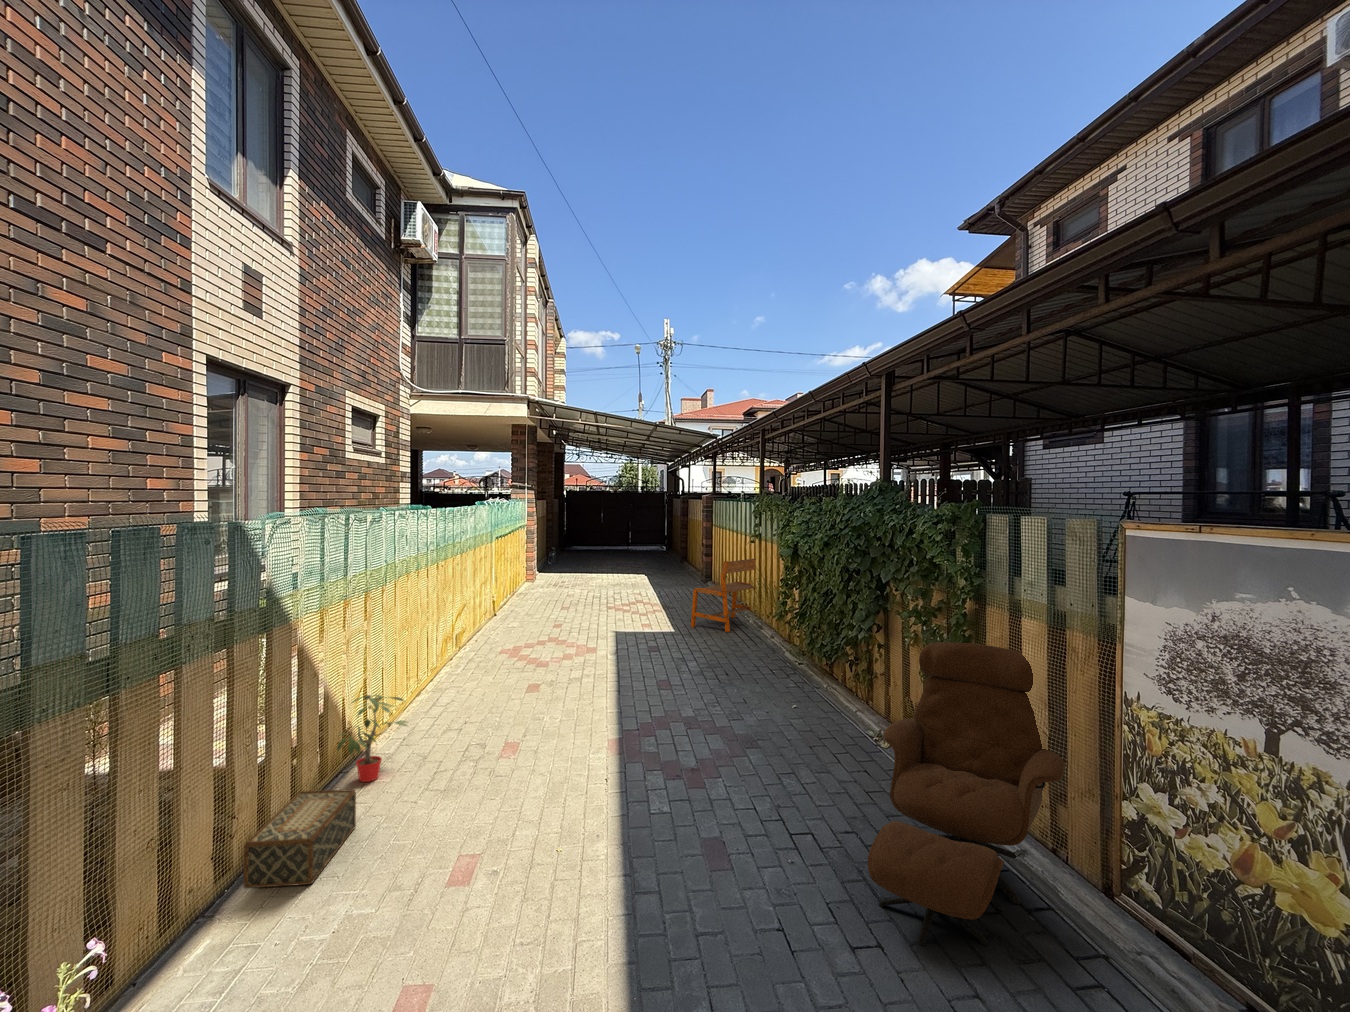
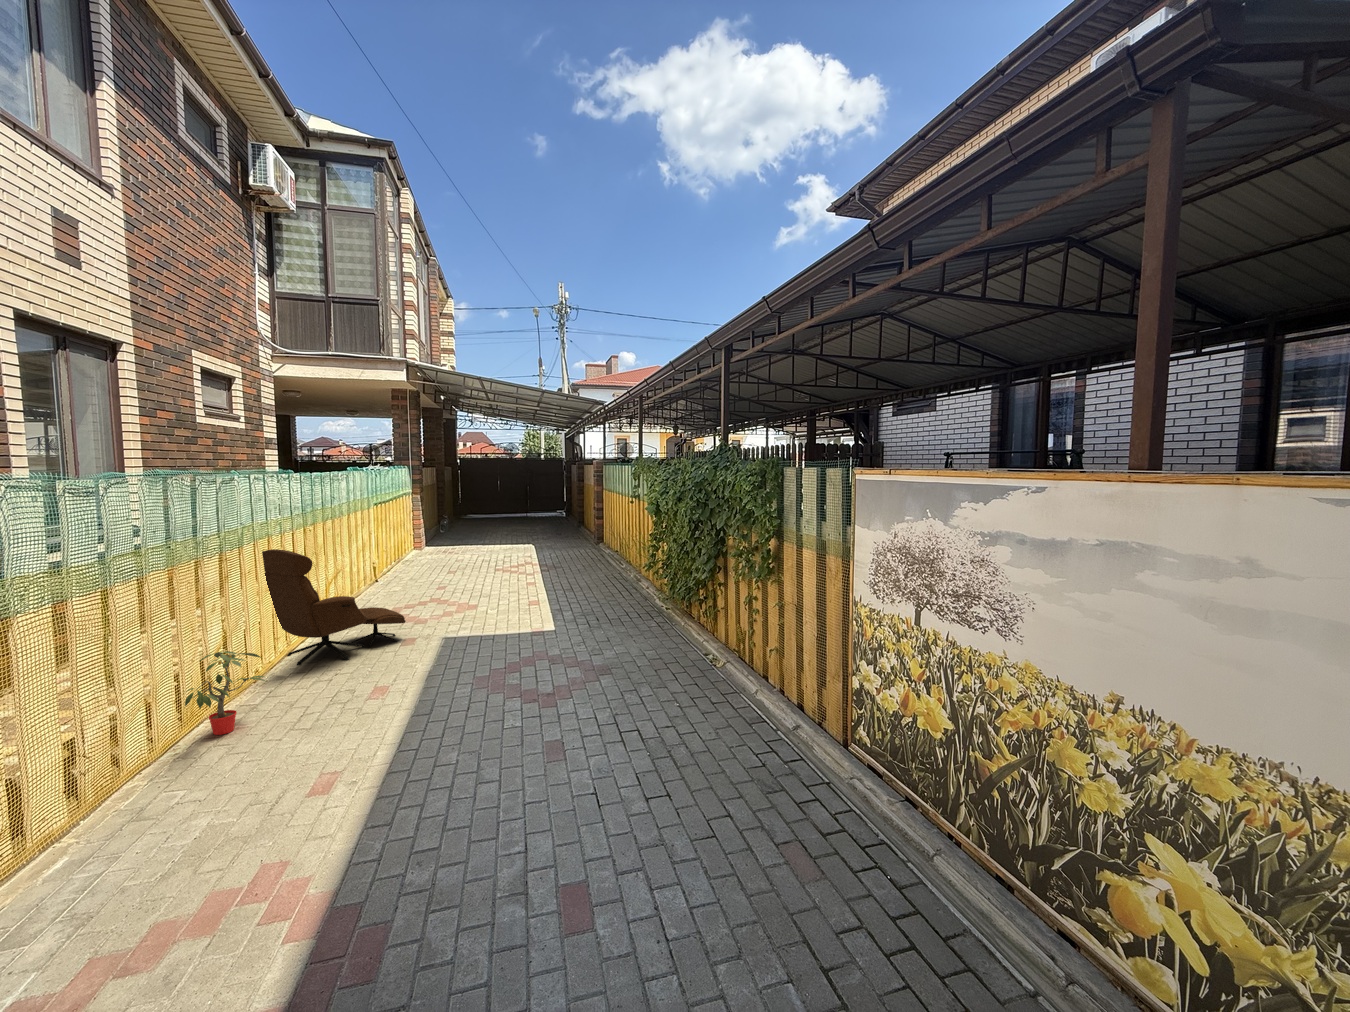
bench: present [691,559,756,632] -> none [572,514,643,585]
lounge chair: present [868,642,1065,946] -> present [262,549,406,666]
woven basket: present [243,789,356,888] -> none [80,737,206,833]

